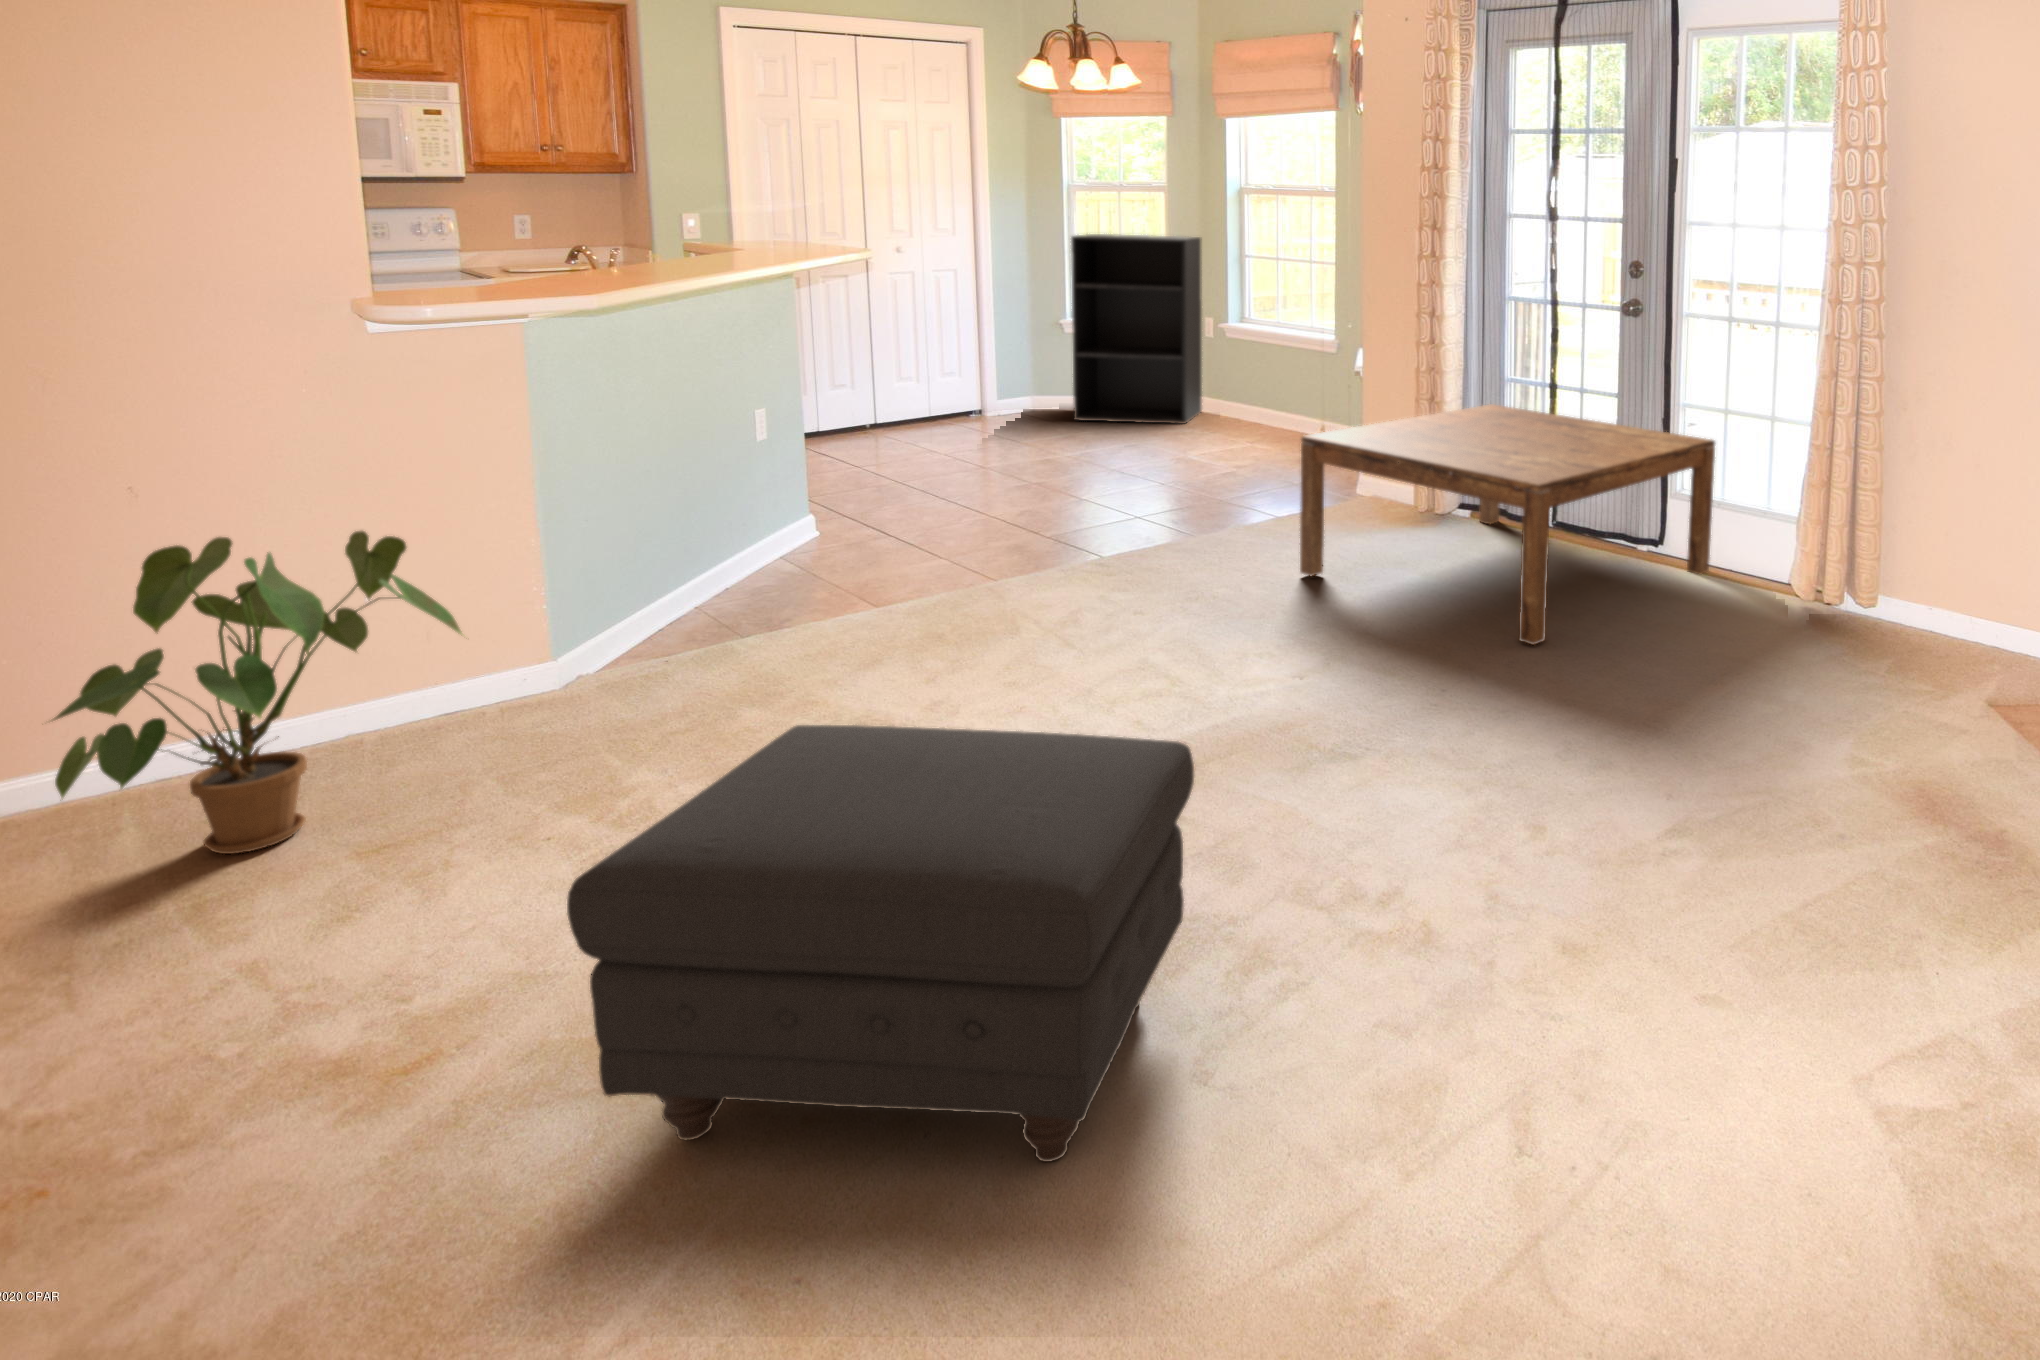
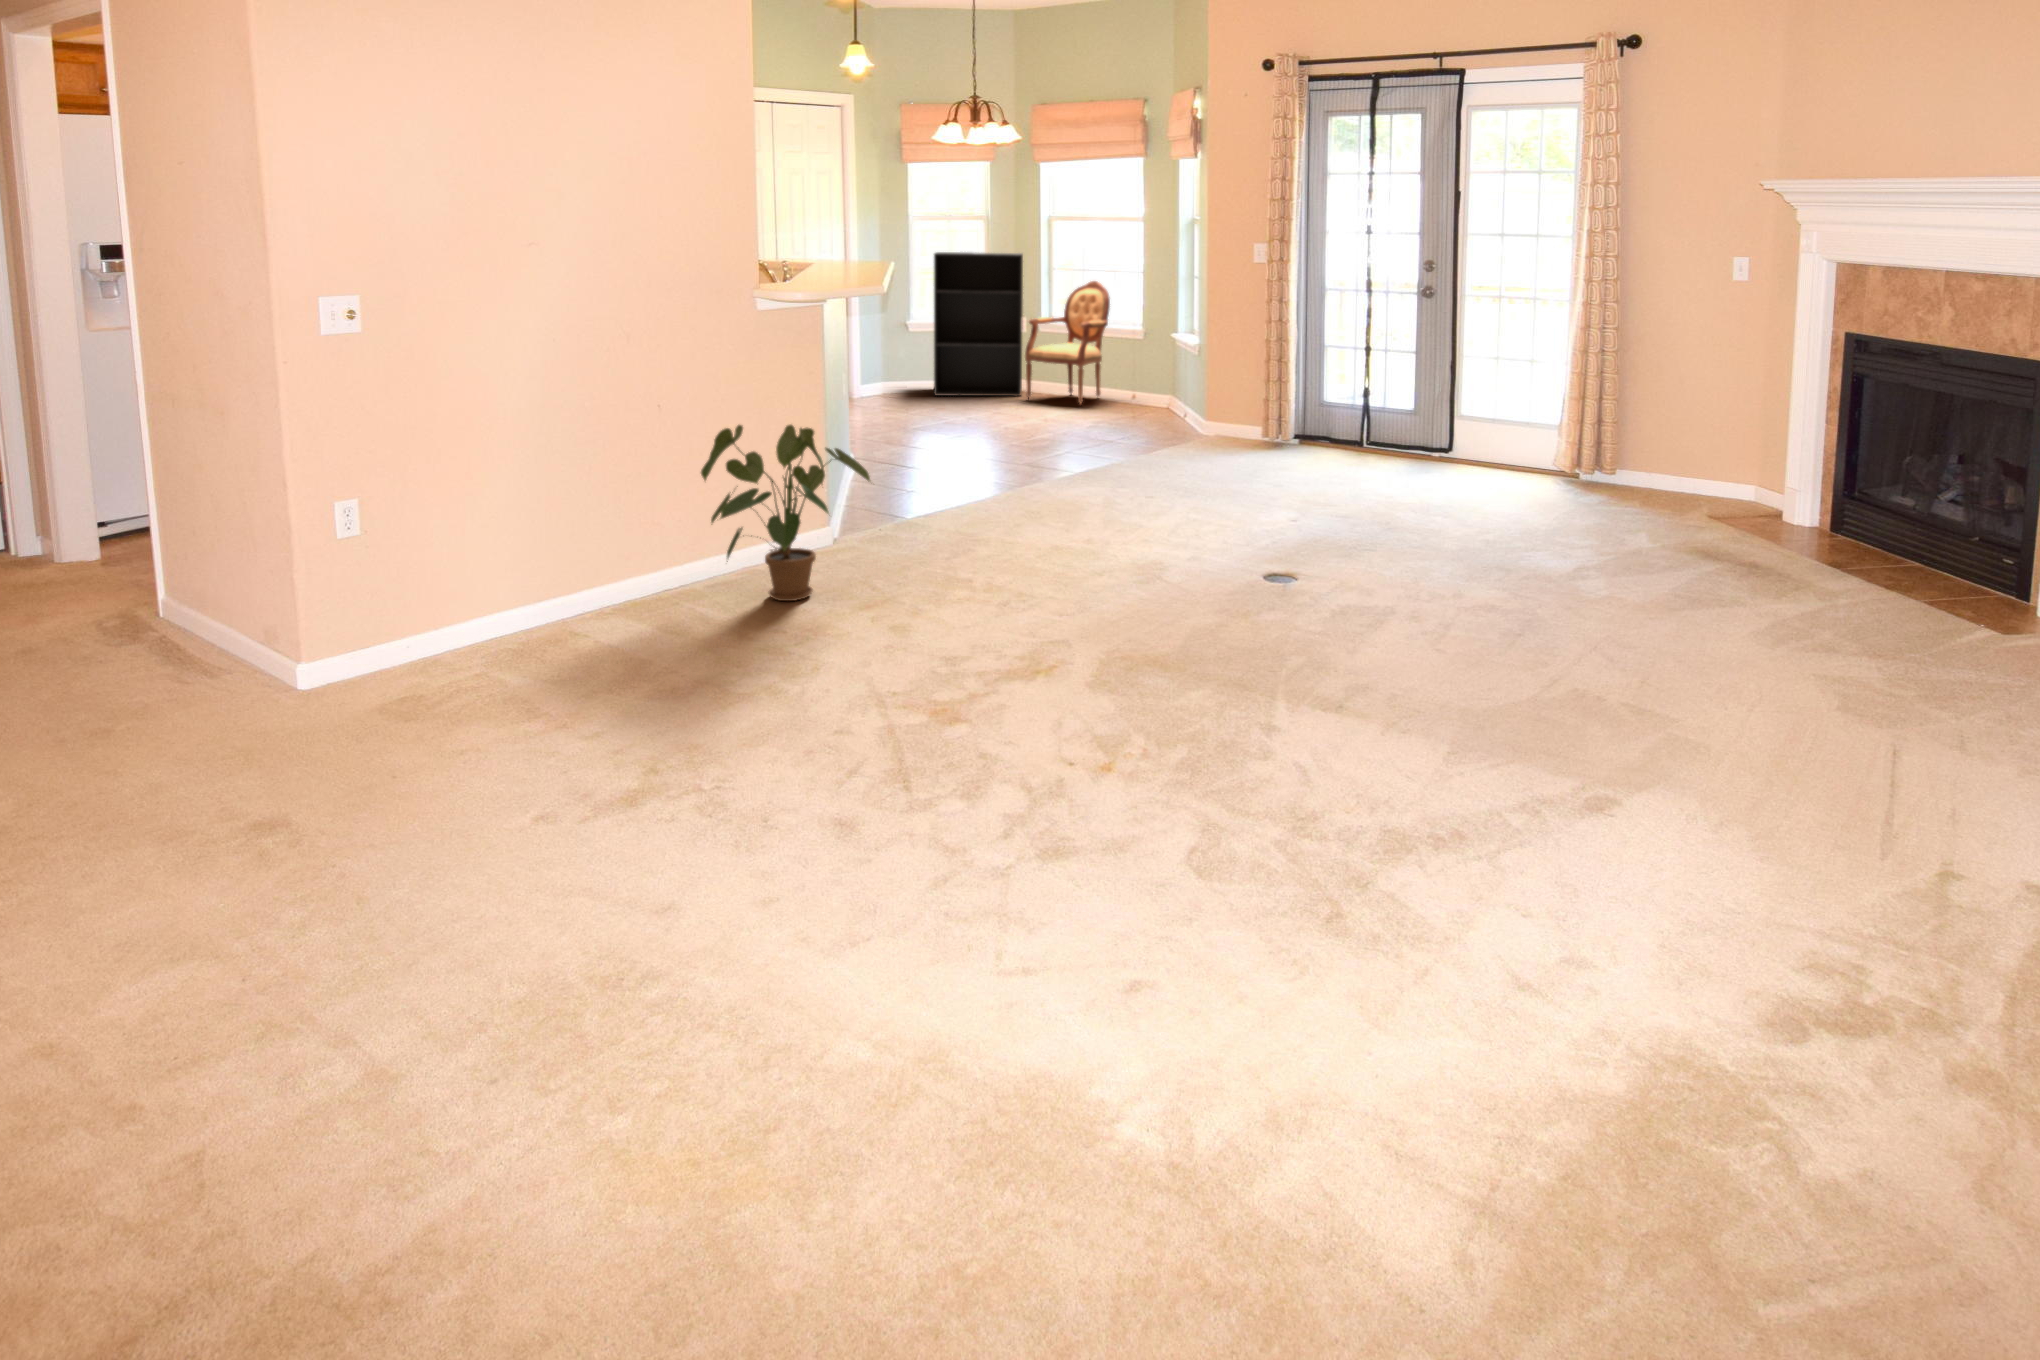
armchair: none [1181,275,1294,442] -> present [1025,281,1110,404]
coffee table: present [1300,404,1715,645] -> none [1227,362,1494,500]
ottoman: present [567,725,1194,1162] -> none [1180,491,1439,668]

